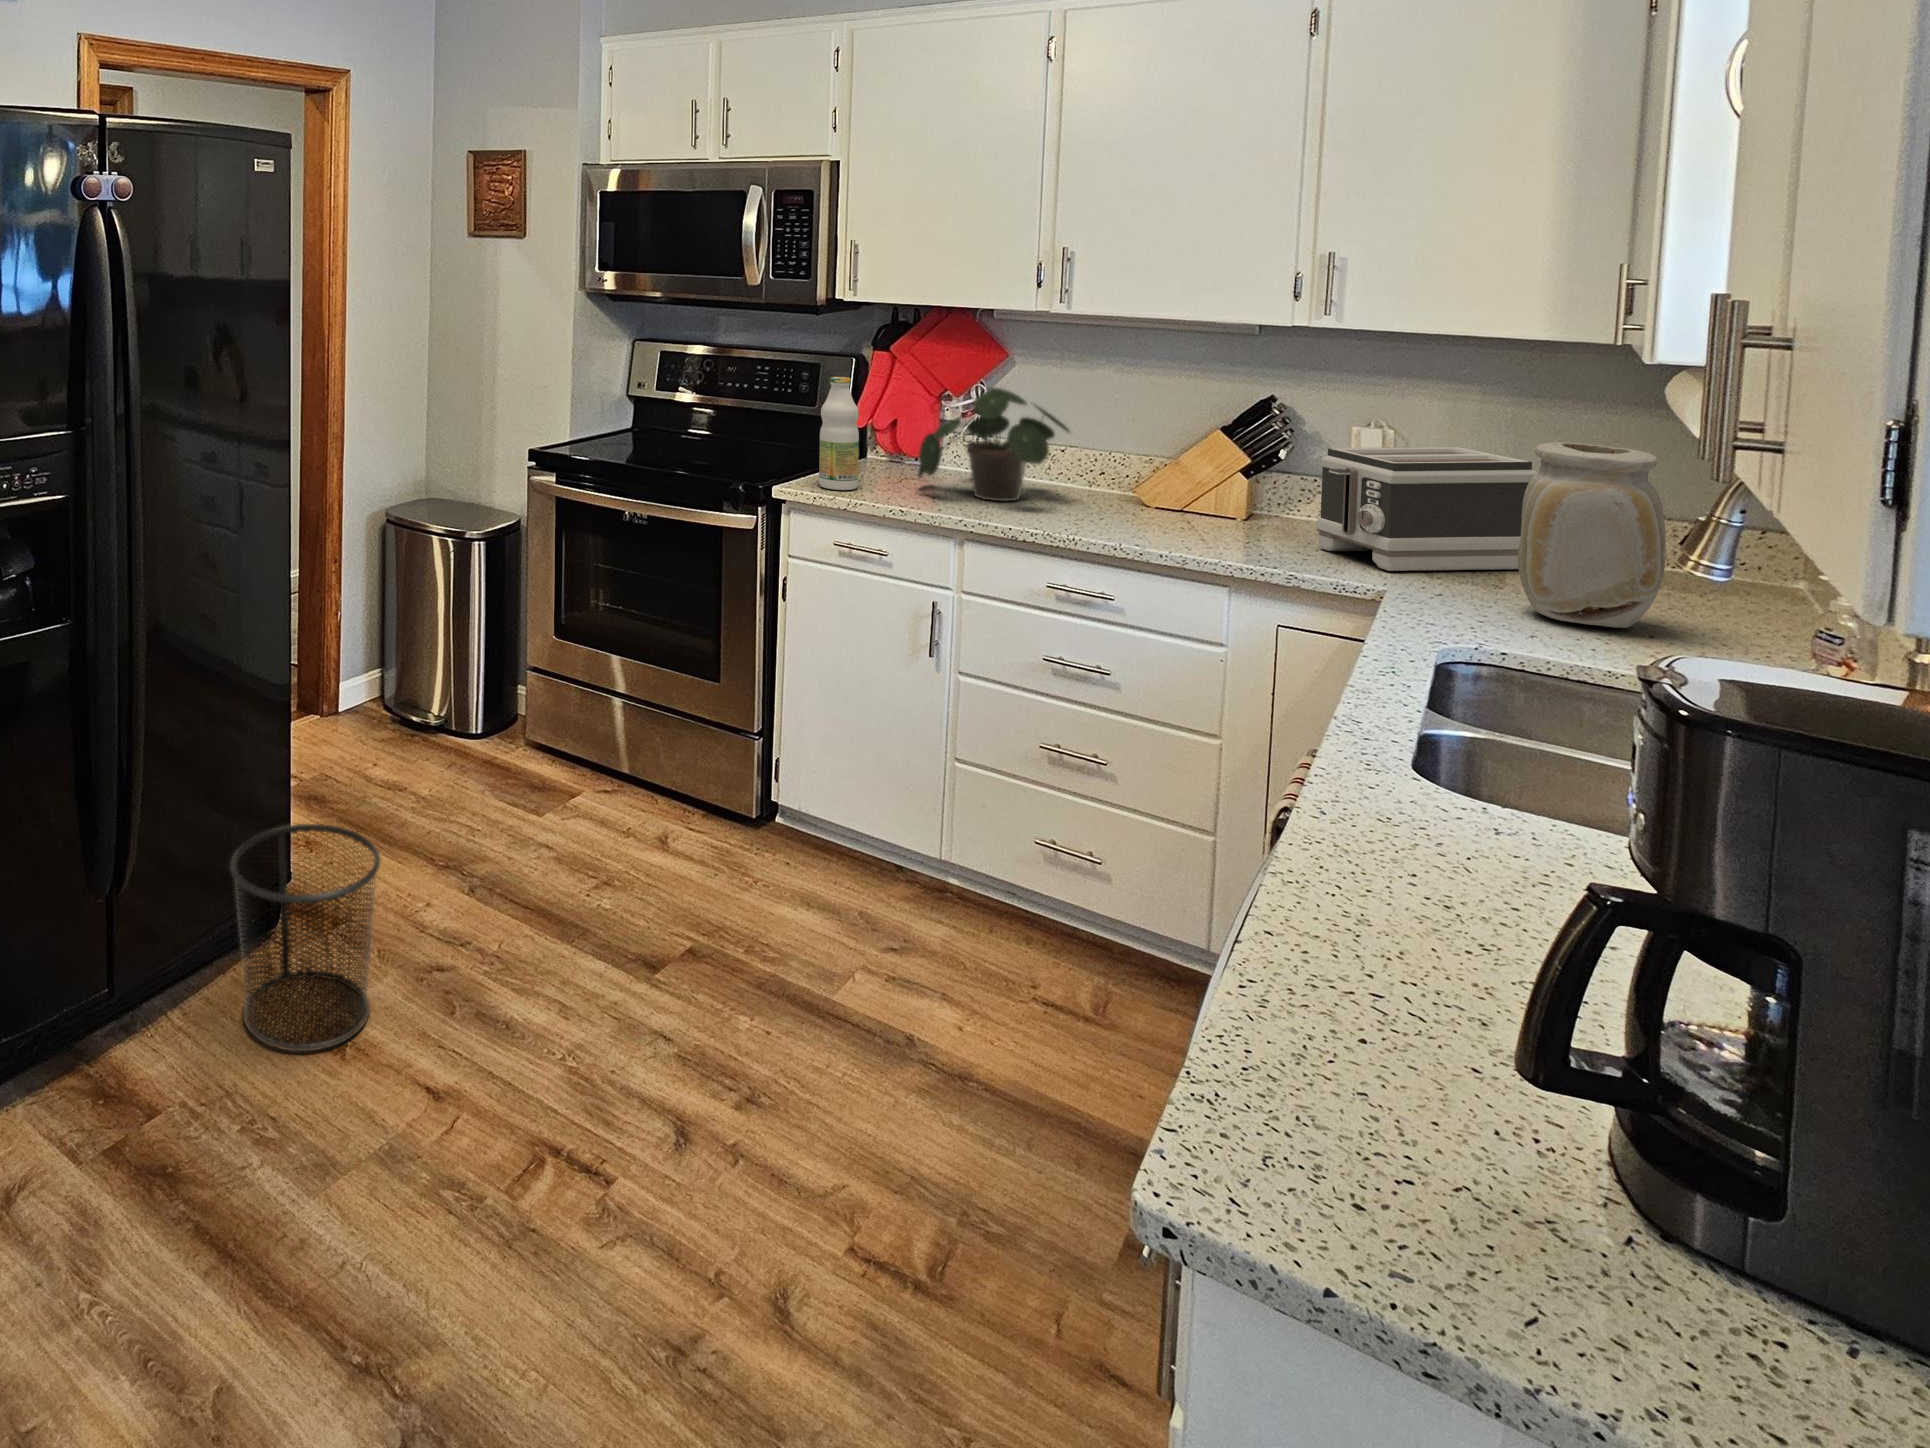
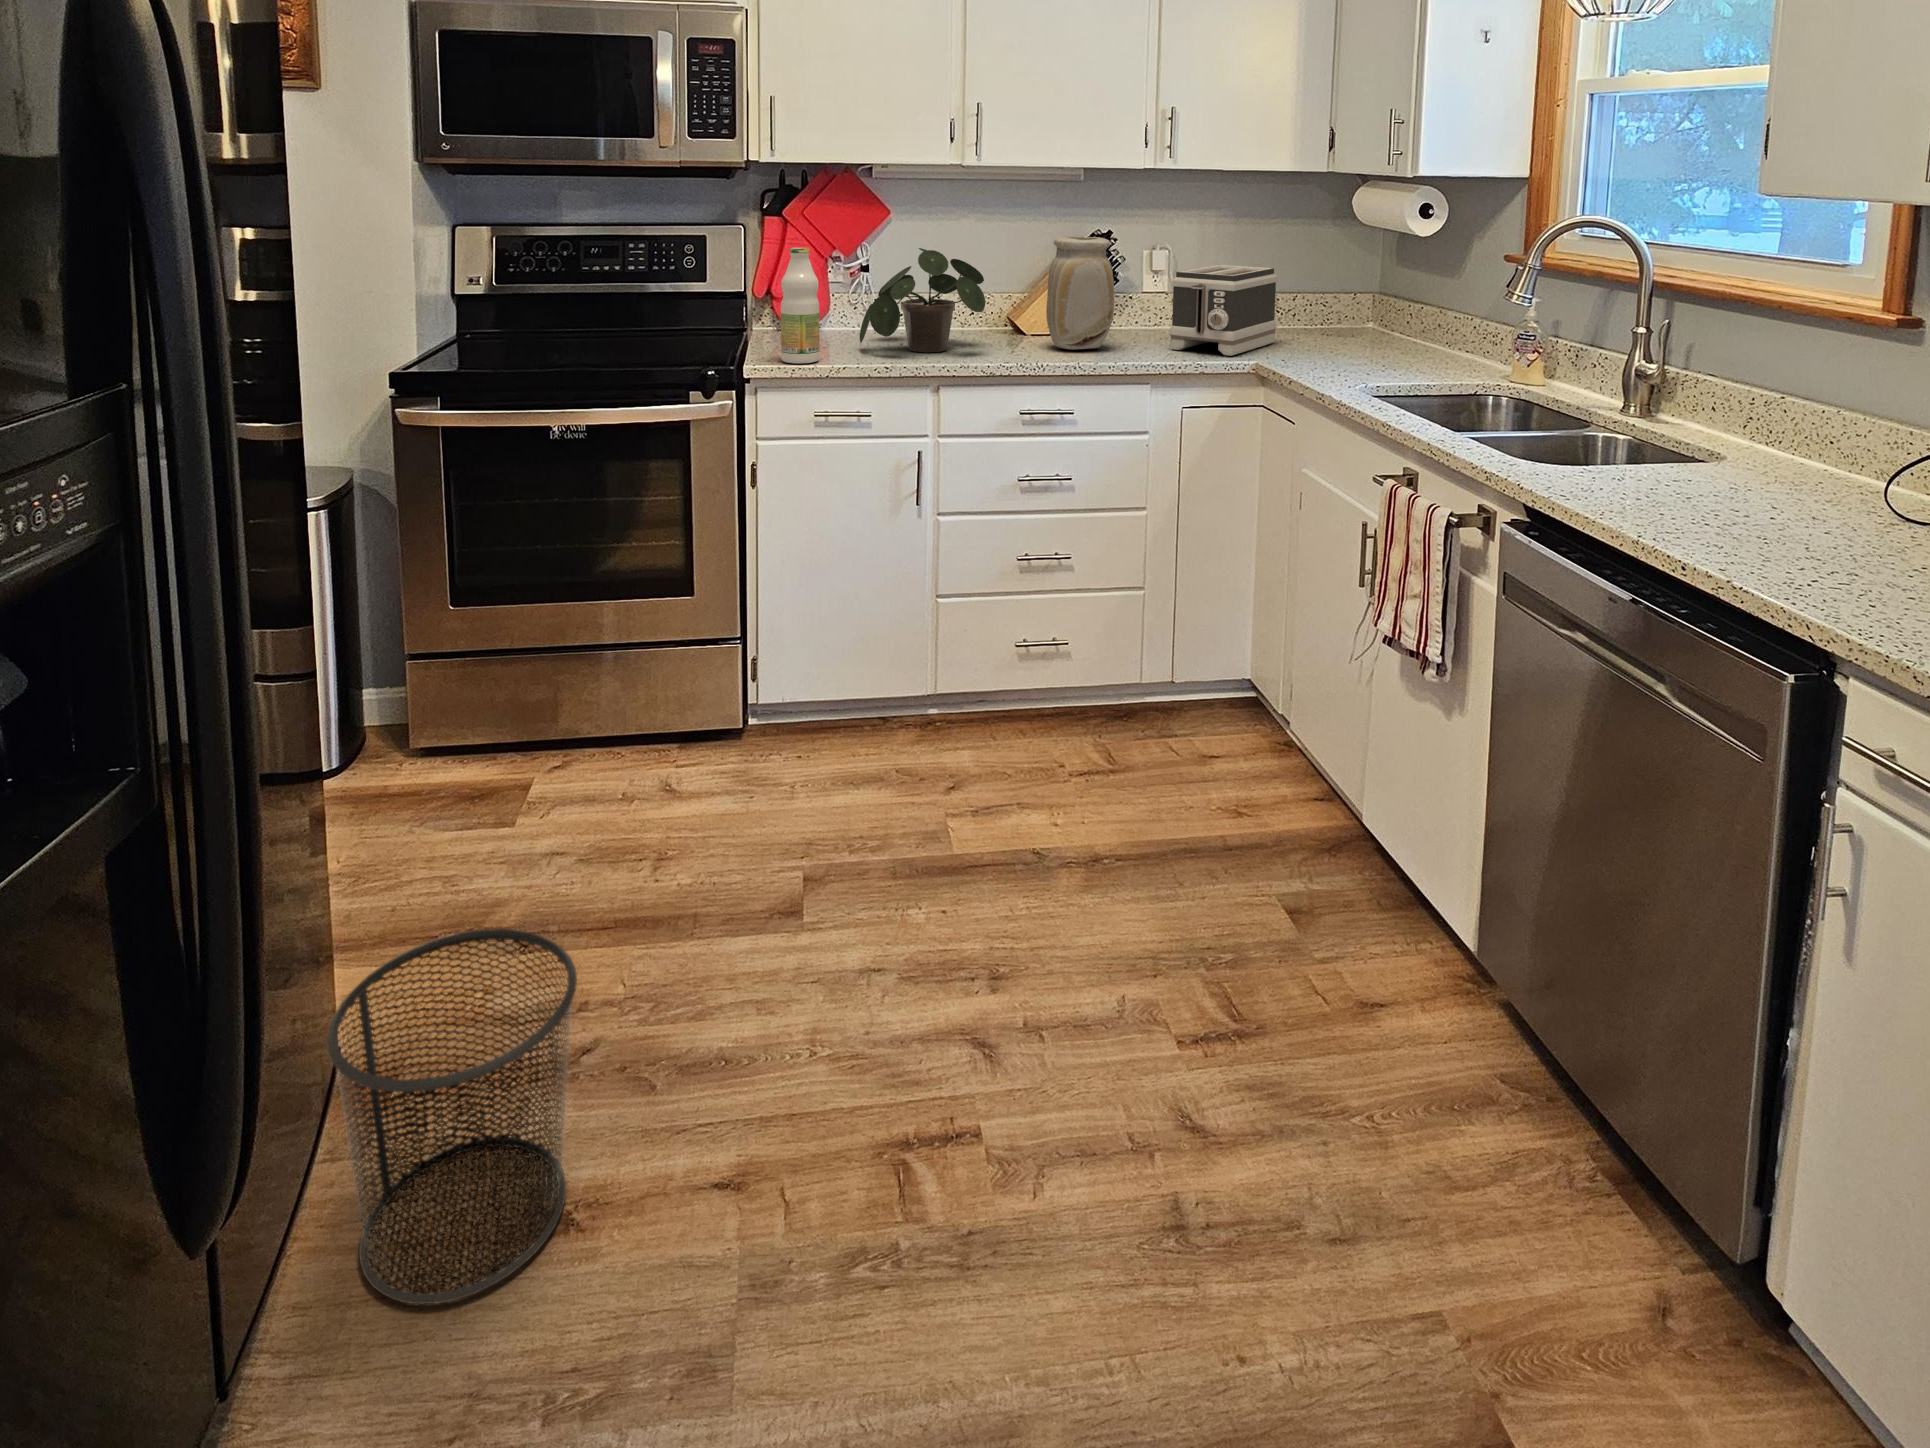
vase: present [1518,442,1666,628] -> present [1046,236,1114,350]

